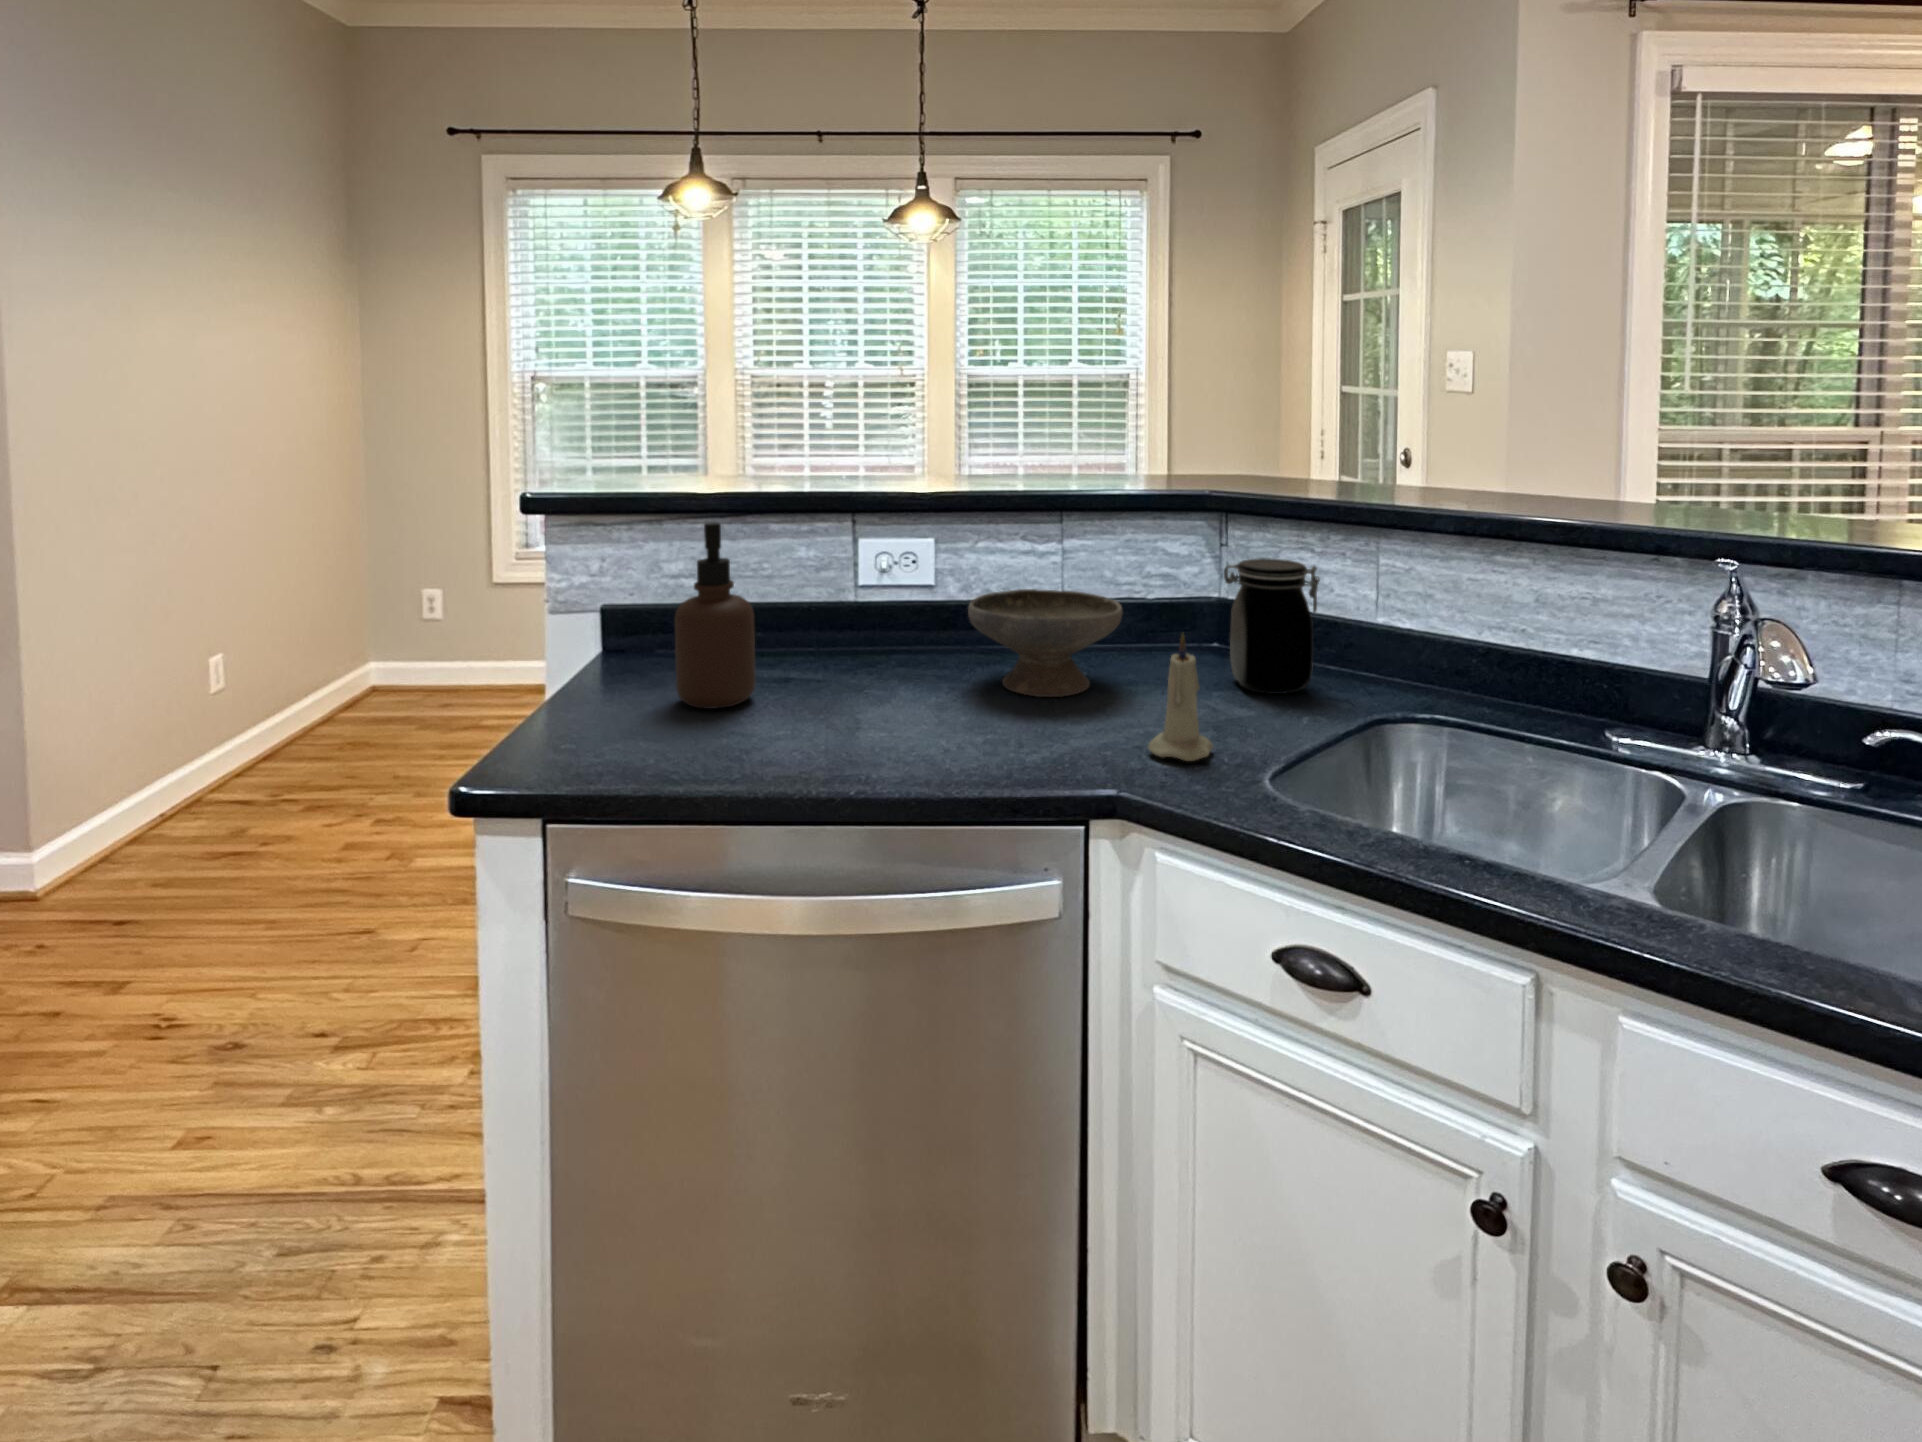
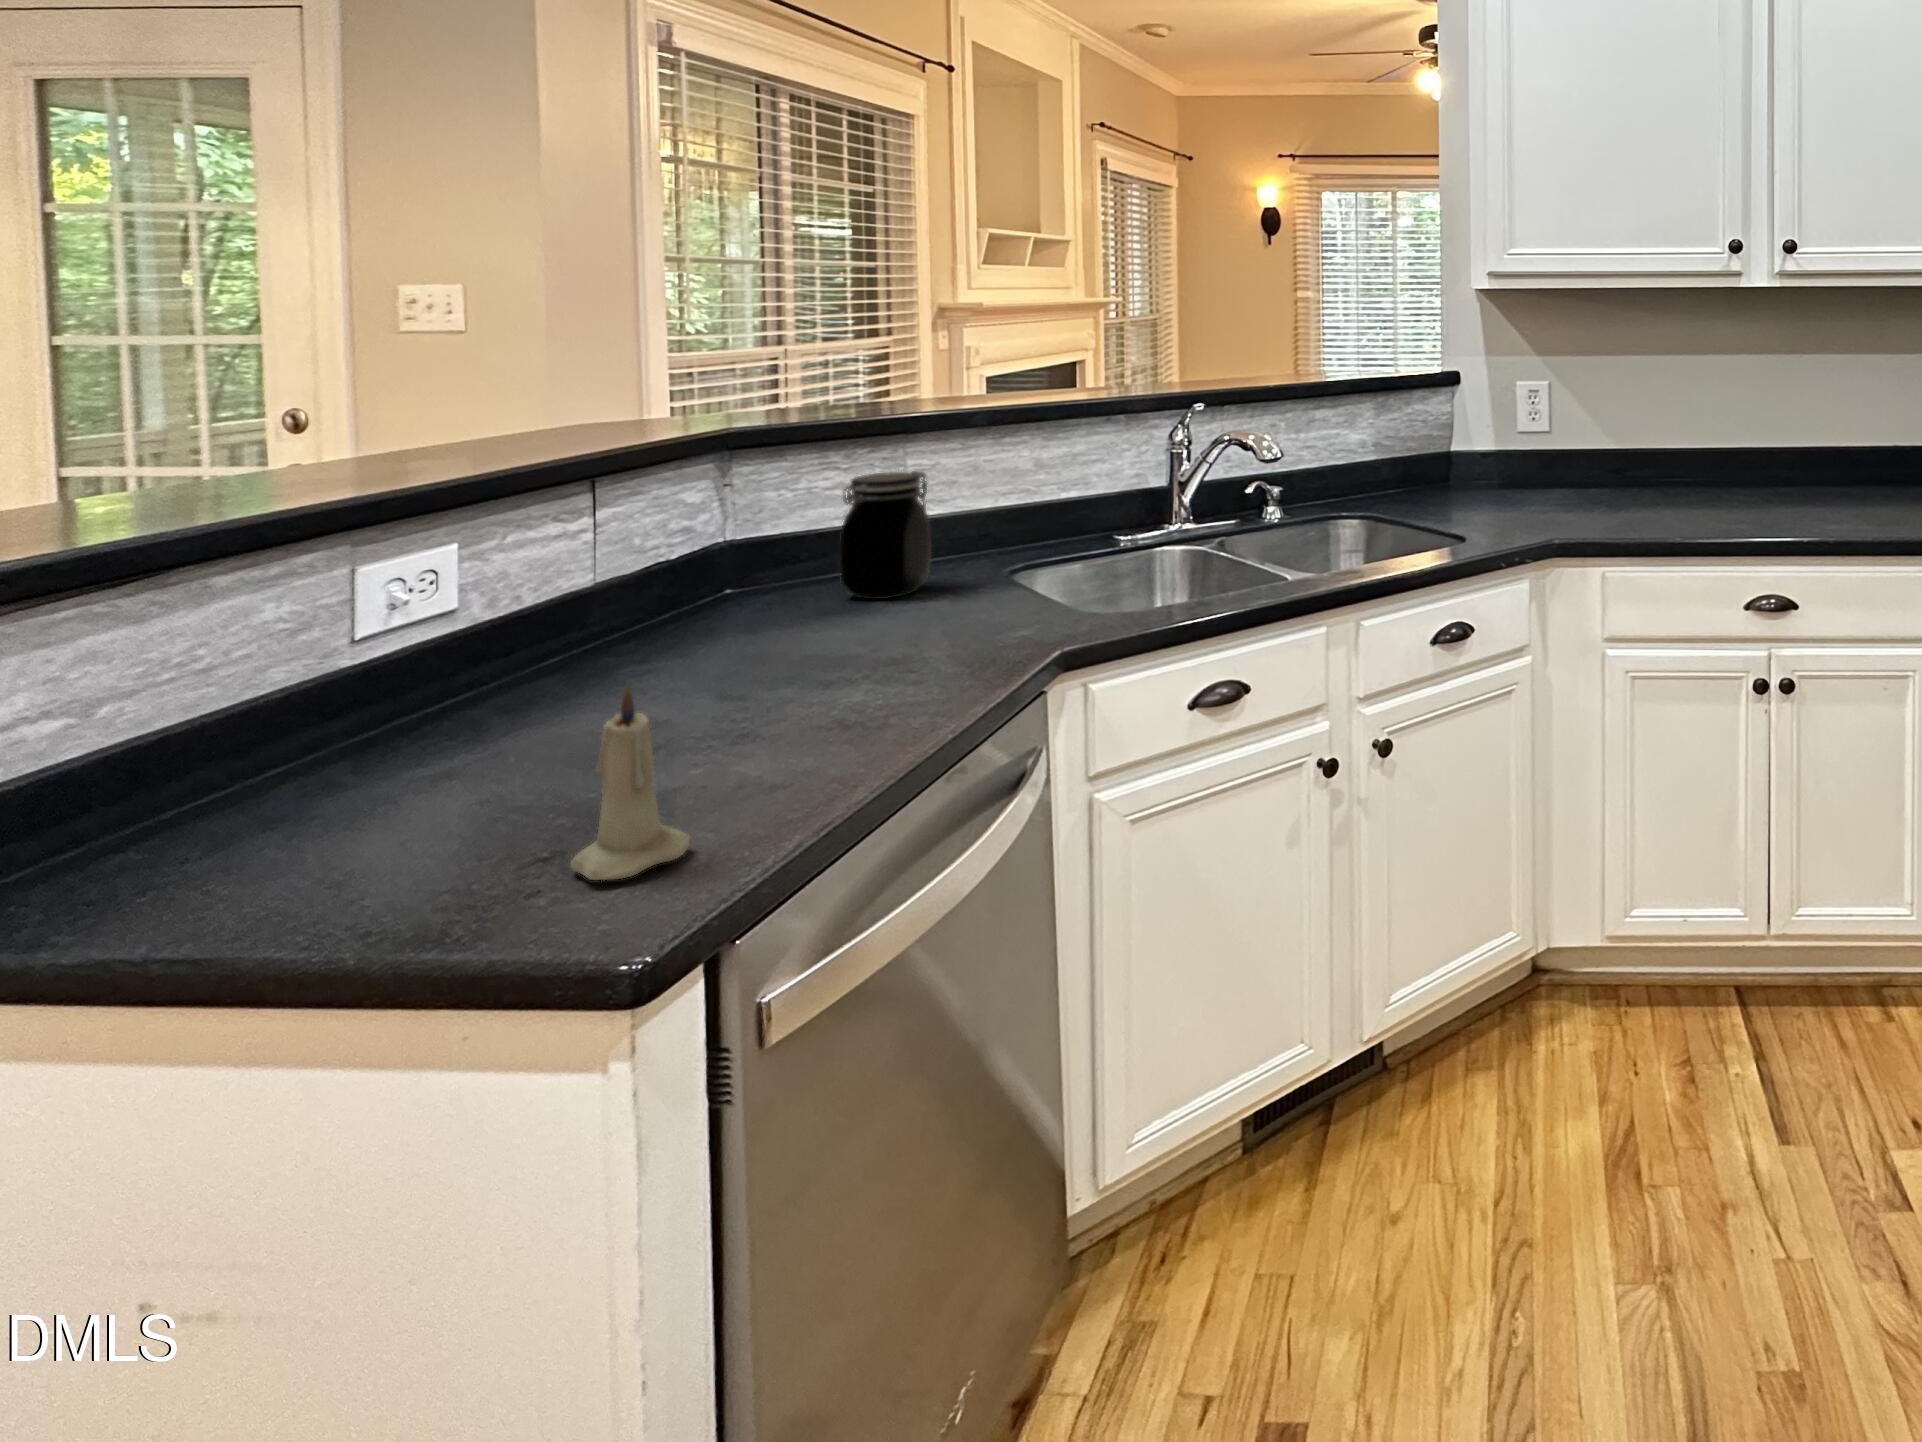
soap dispenser: present [675,522,756,709] -> none [378,540,543,843]
bowl: present [968,589,1123,697] -> none [626,547,837,673]
candle: present [1148,634,1213,761] -> present [570,684,690,880]

